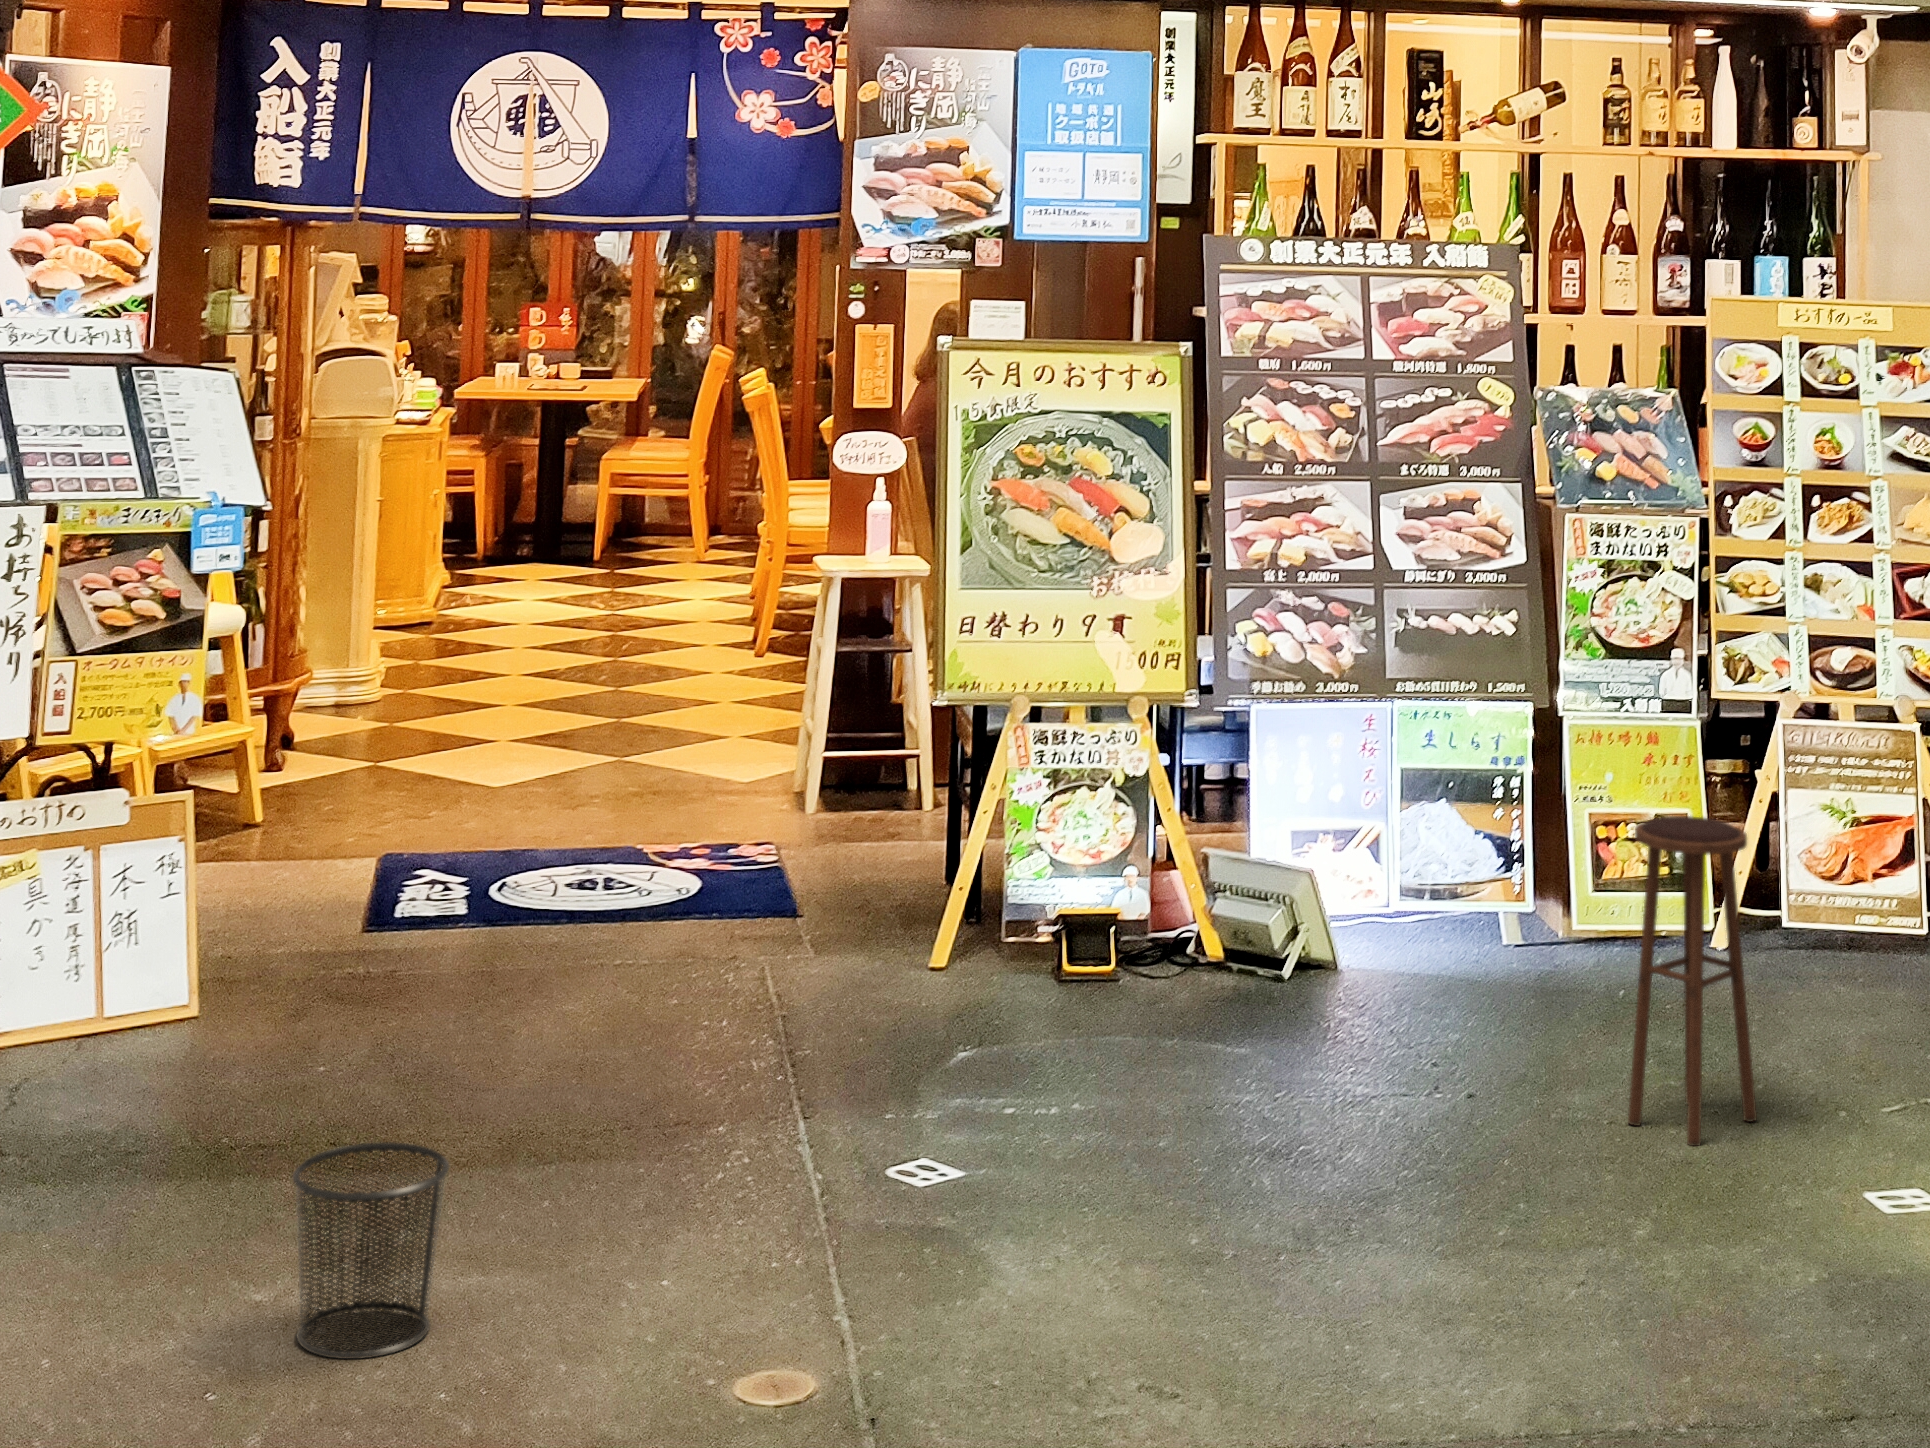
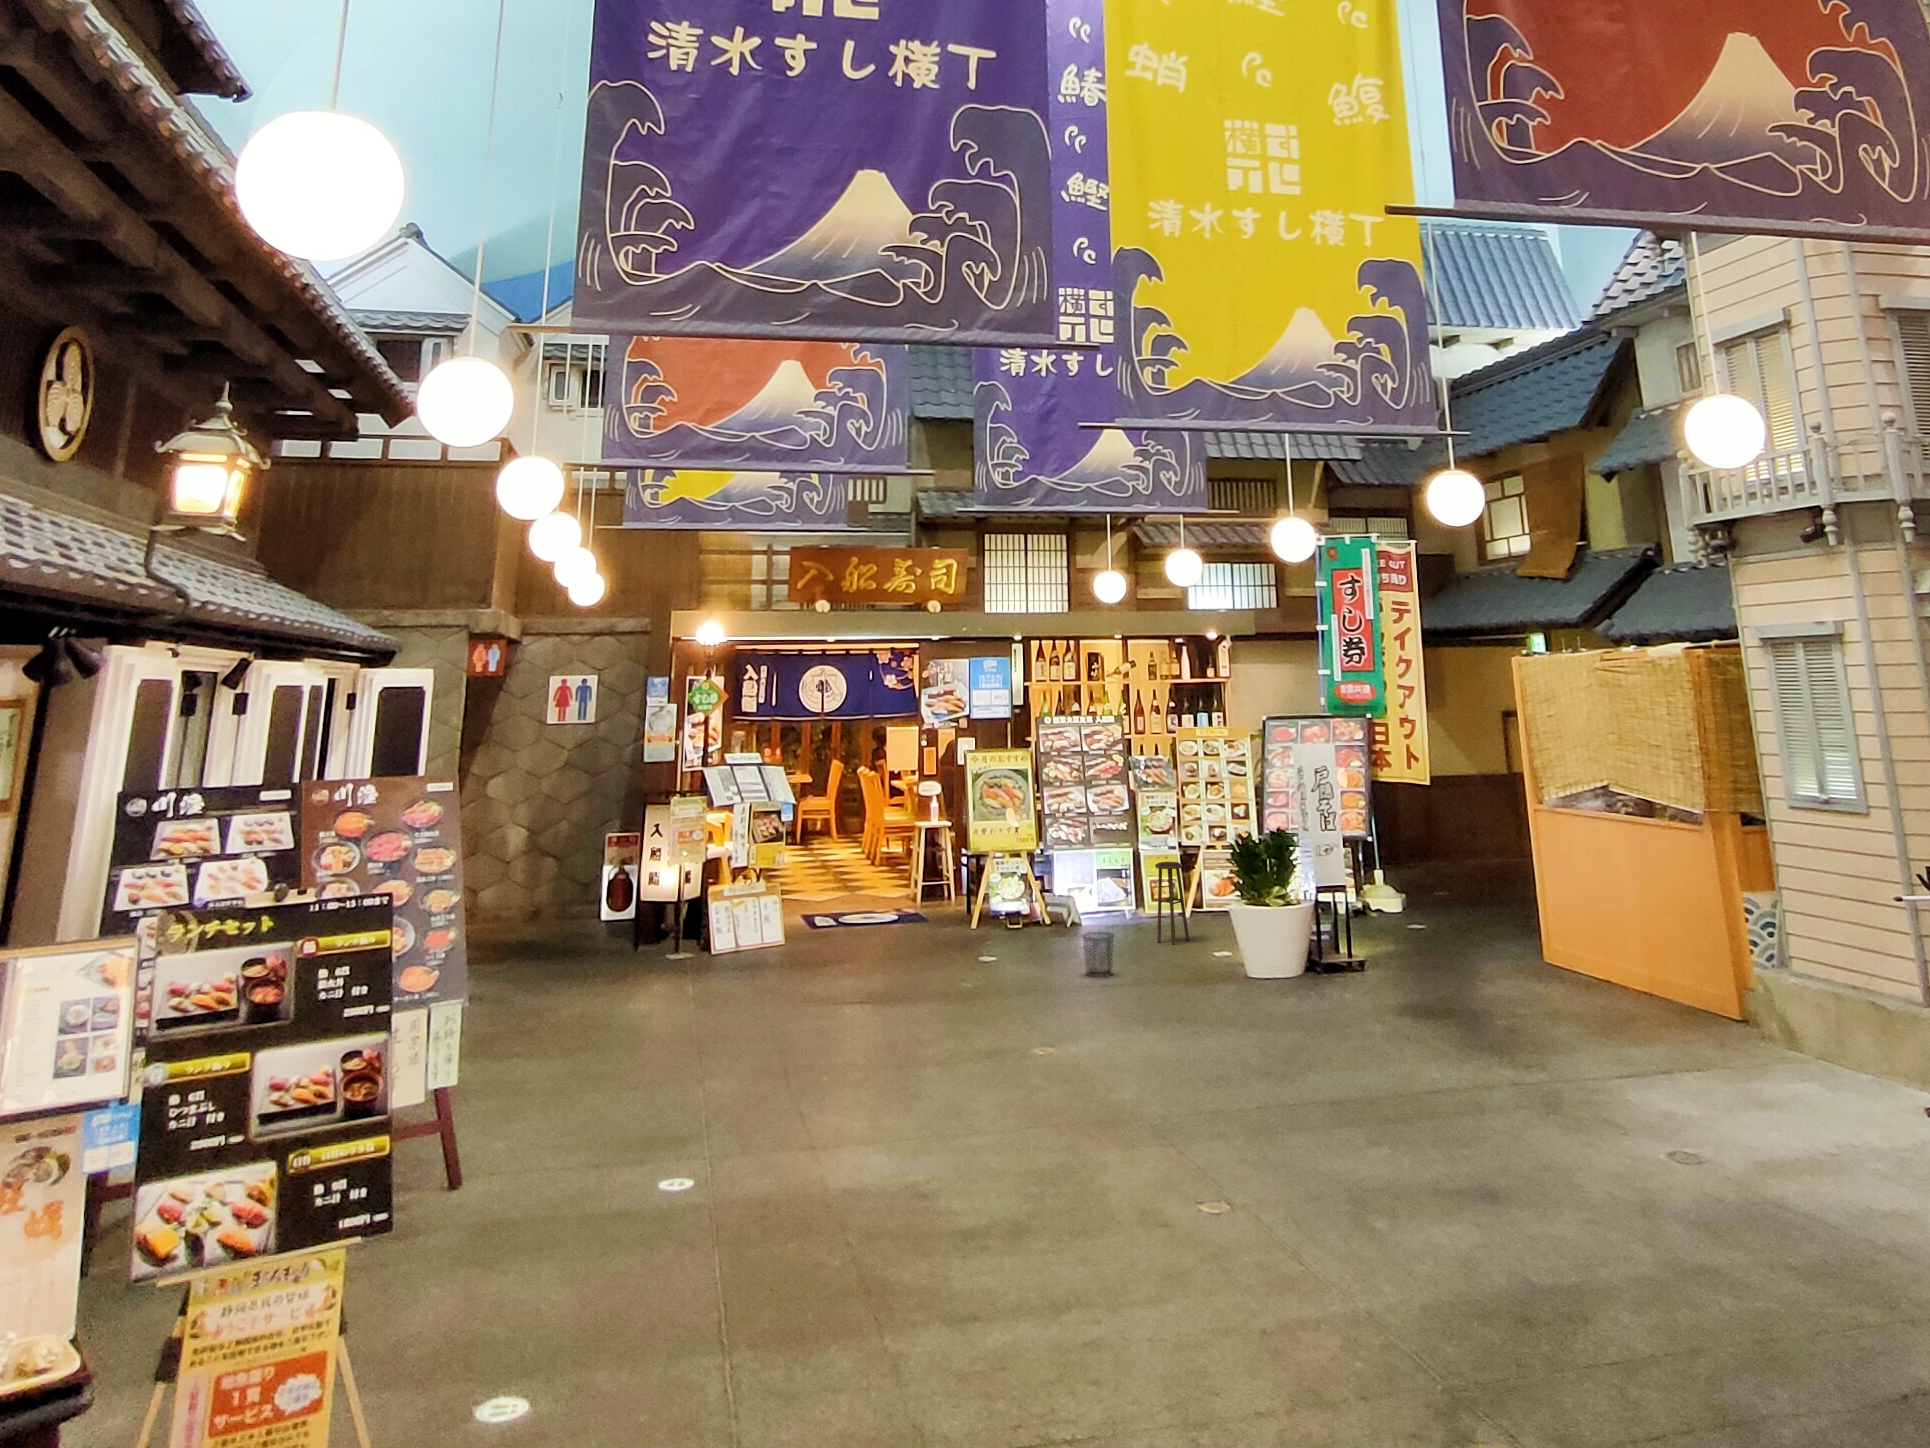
waste bin: present [293,1142,450,1359] -> present [1083,932,1114,977]

